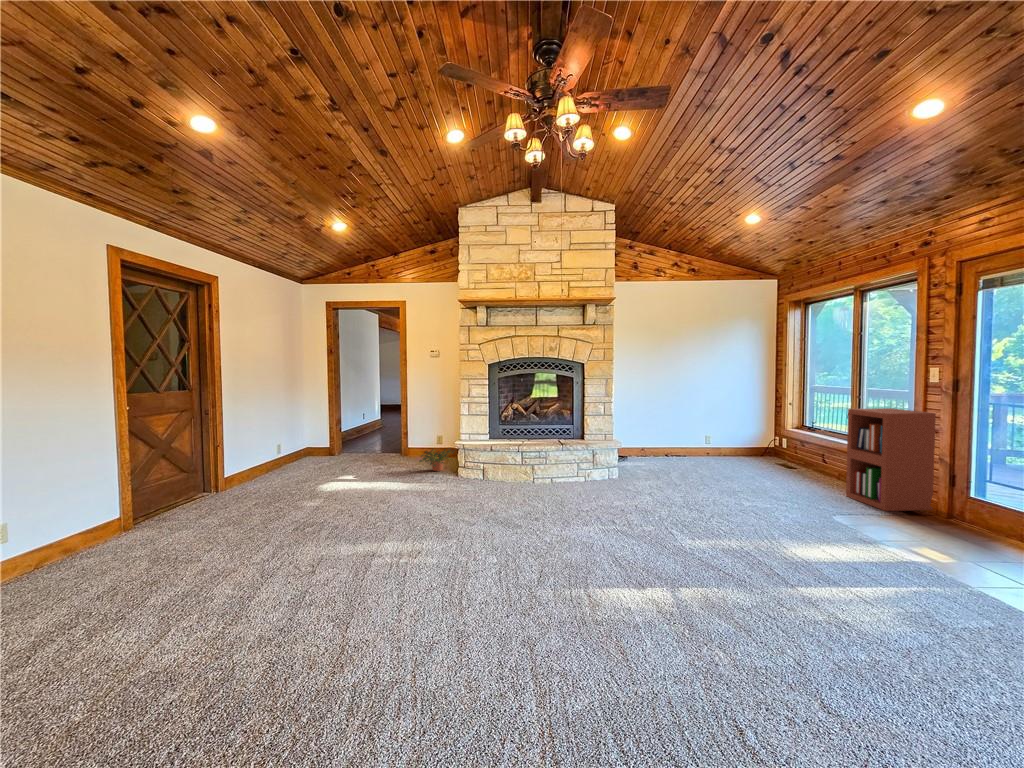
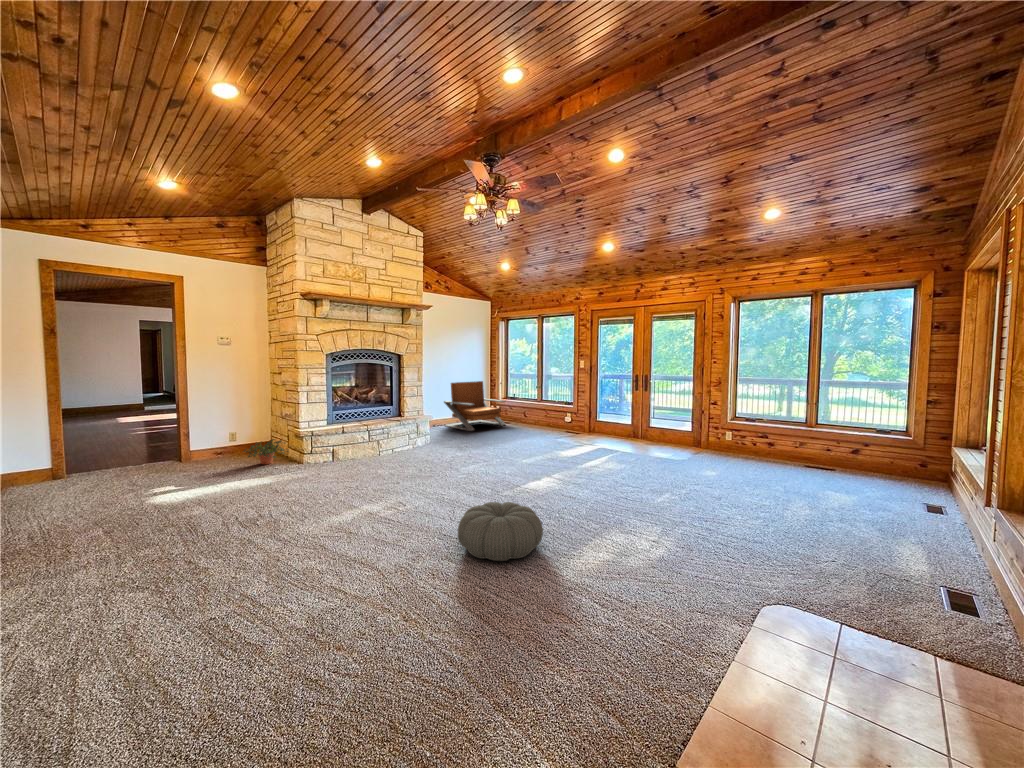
lounge chair: none [678,399,776,471] -> present [444,381,506,431]
bookshelf: present [846,408,936,511] -> none [550,382,584,434]
pouf: none [278,595,424,721] -> present [458,502,543,561]

